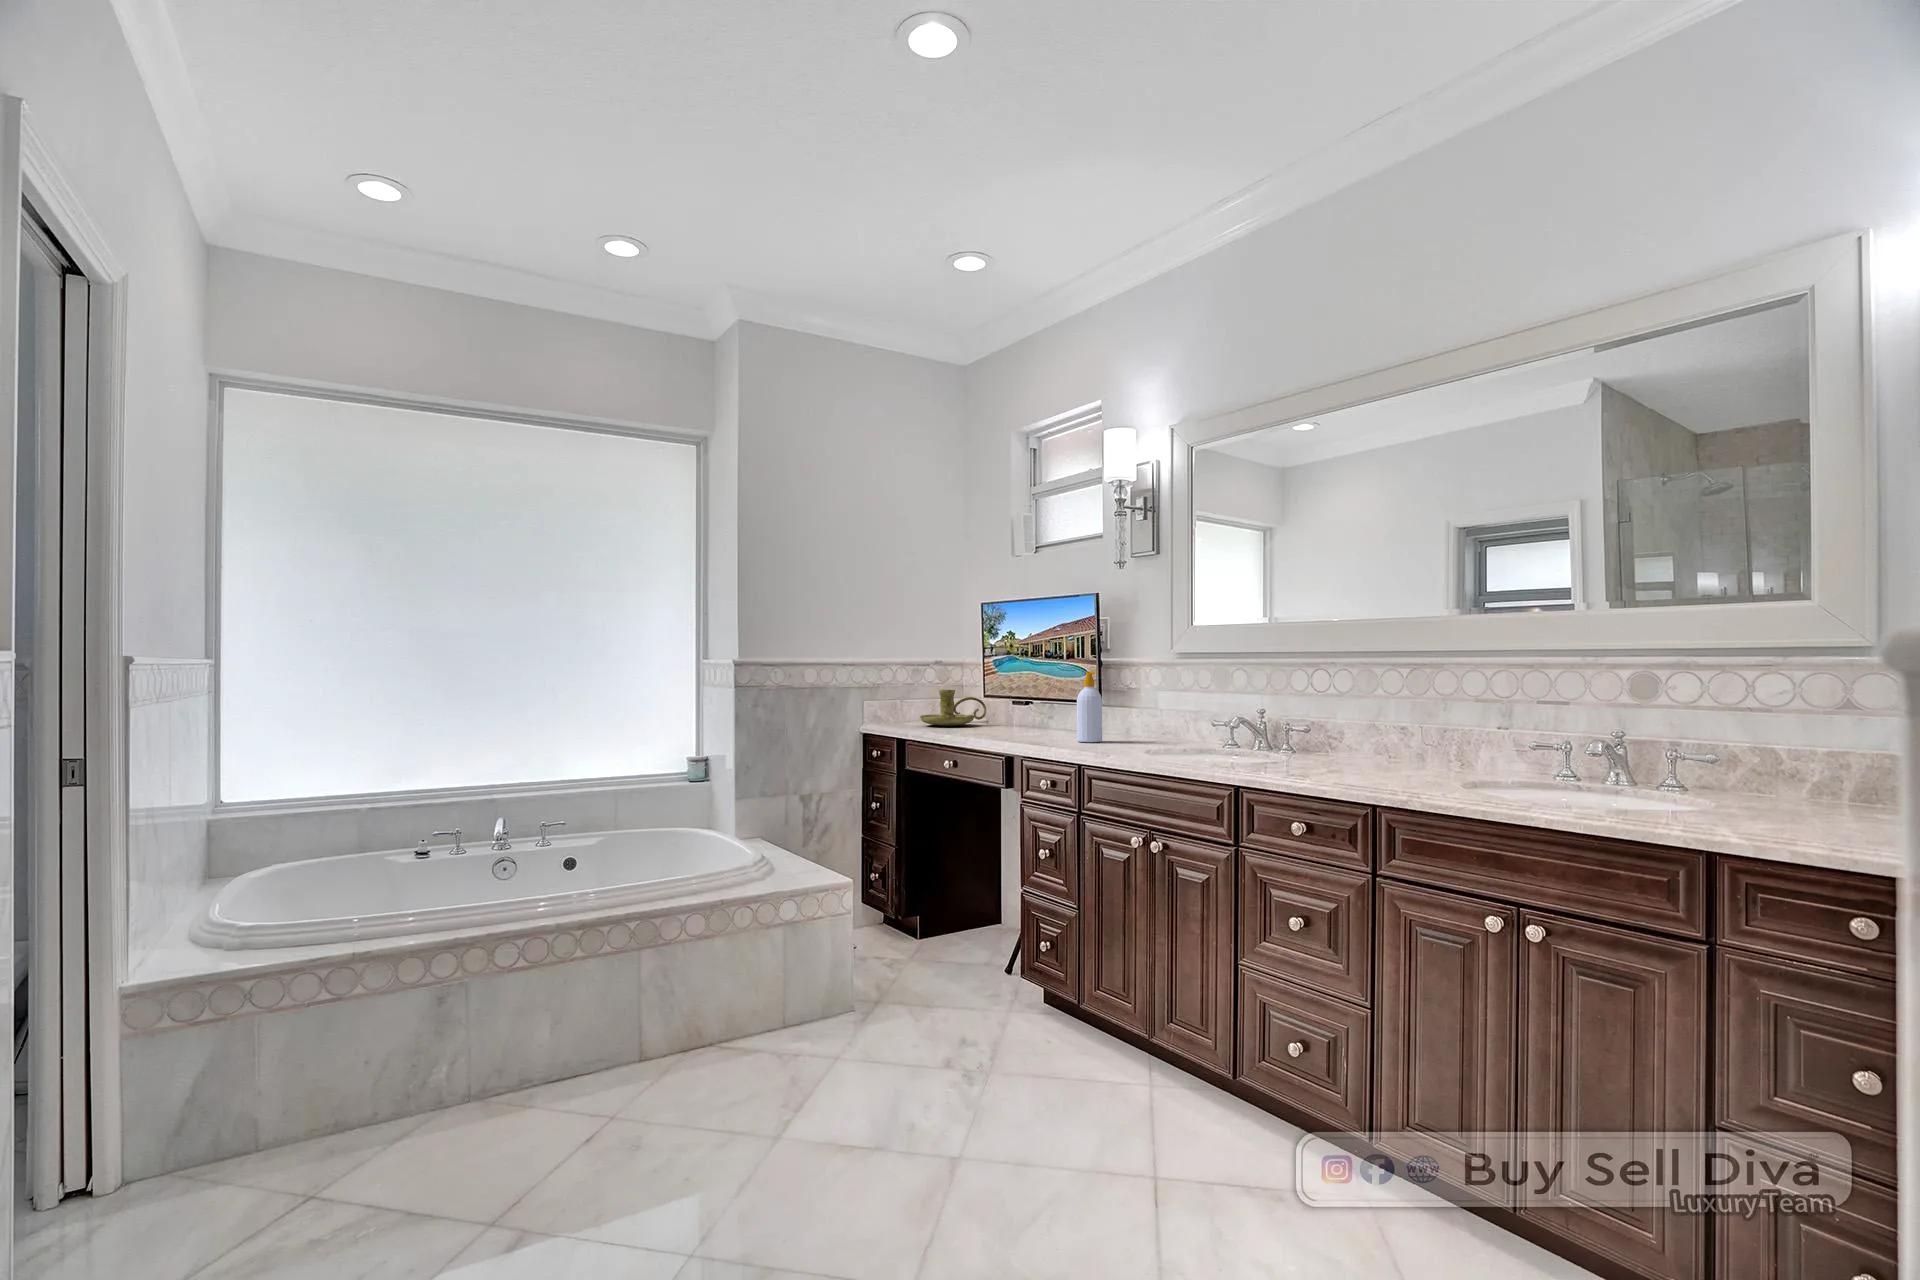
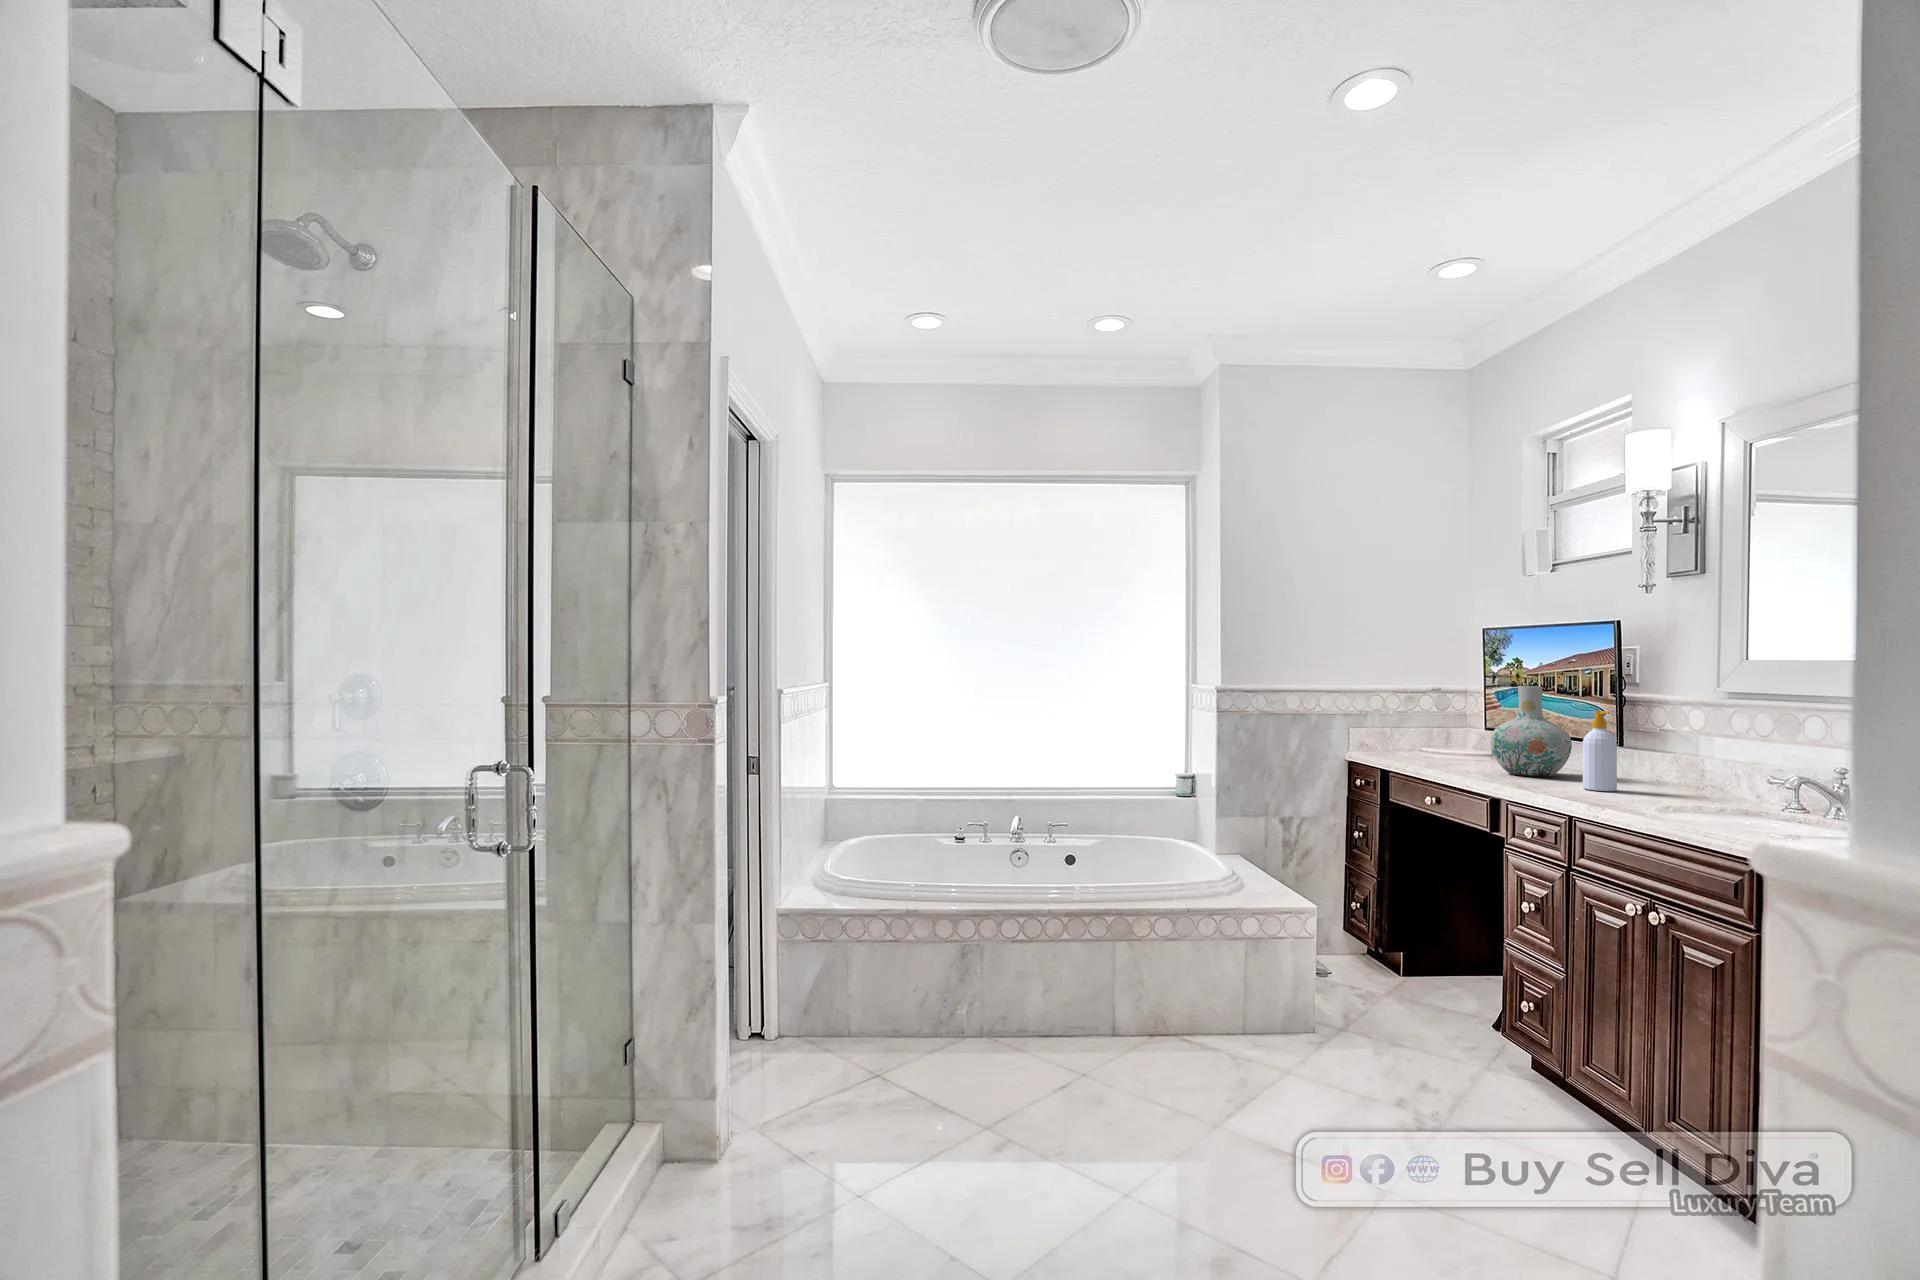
vase: none [996,653,1060,735] -> present [1490,686,1572,777]
candle holder: present [920,690,986,726] -> none [1409,719,1489,759]

